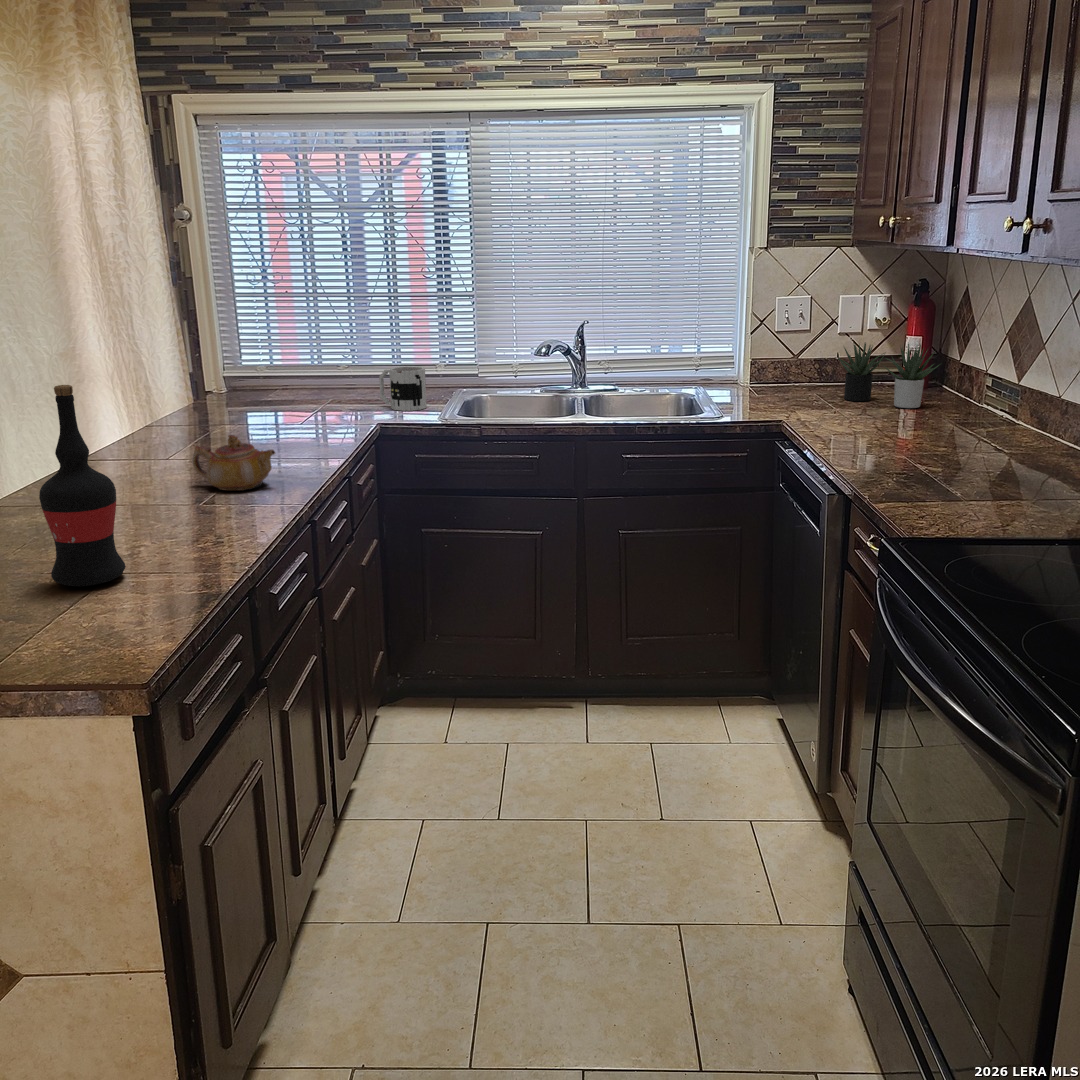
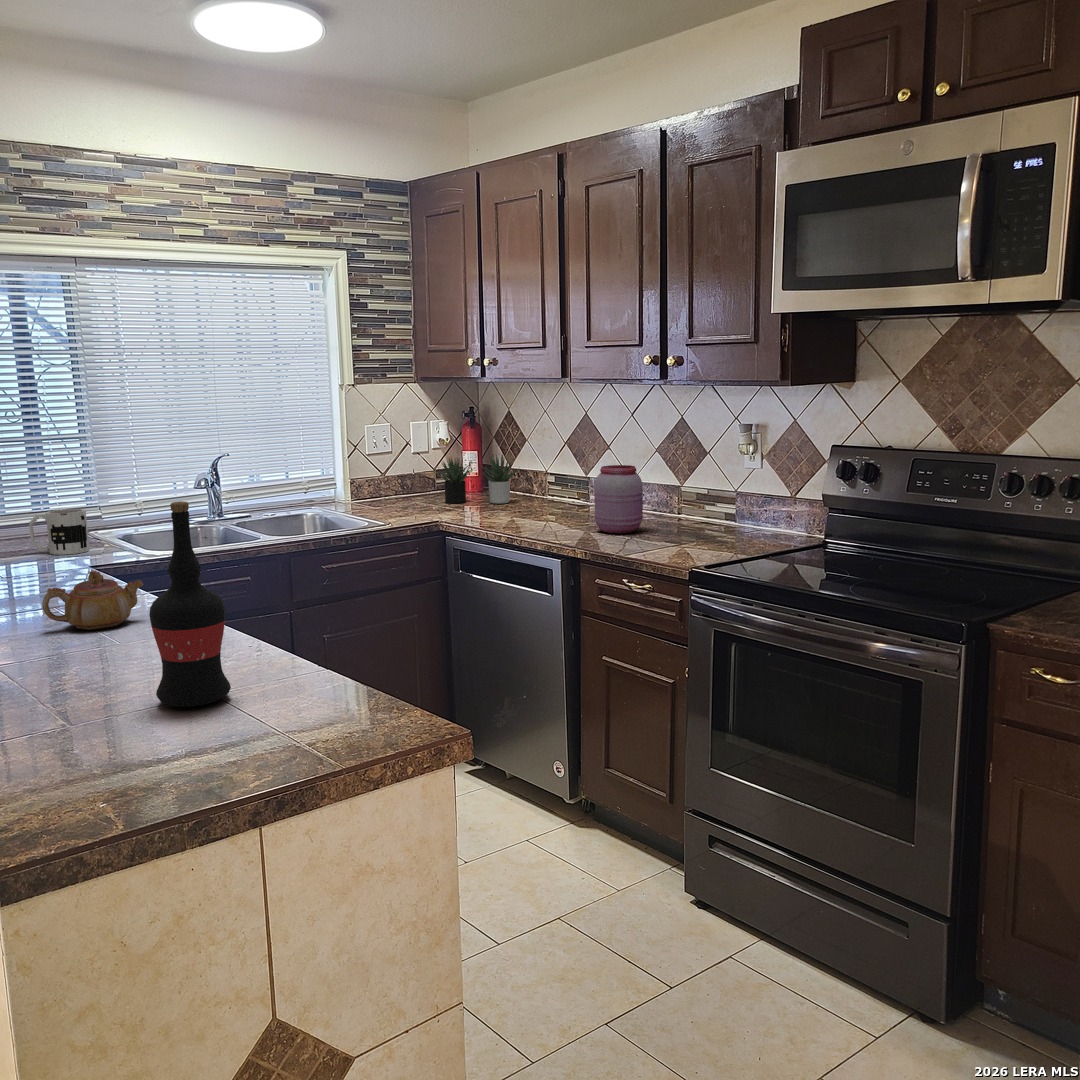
jar: none [928,376,1004,473] -> present [594,465,643,533]

